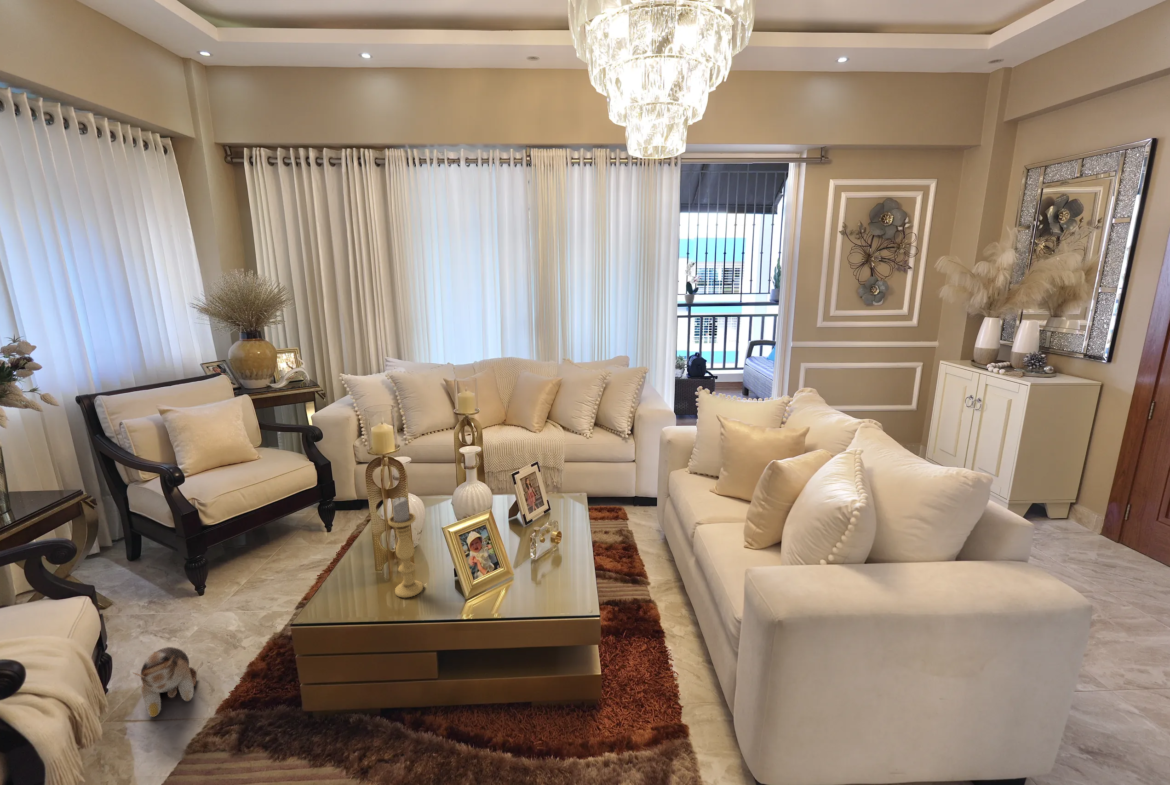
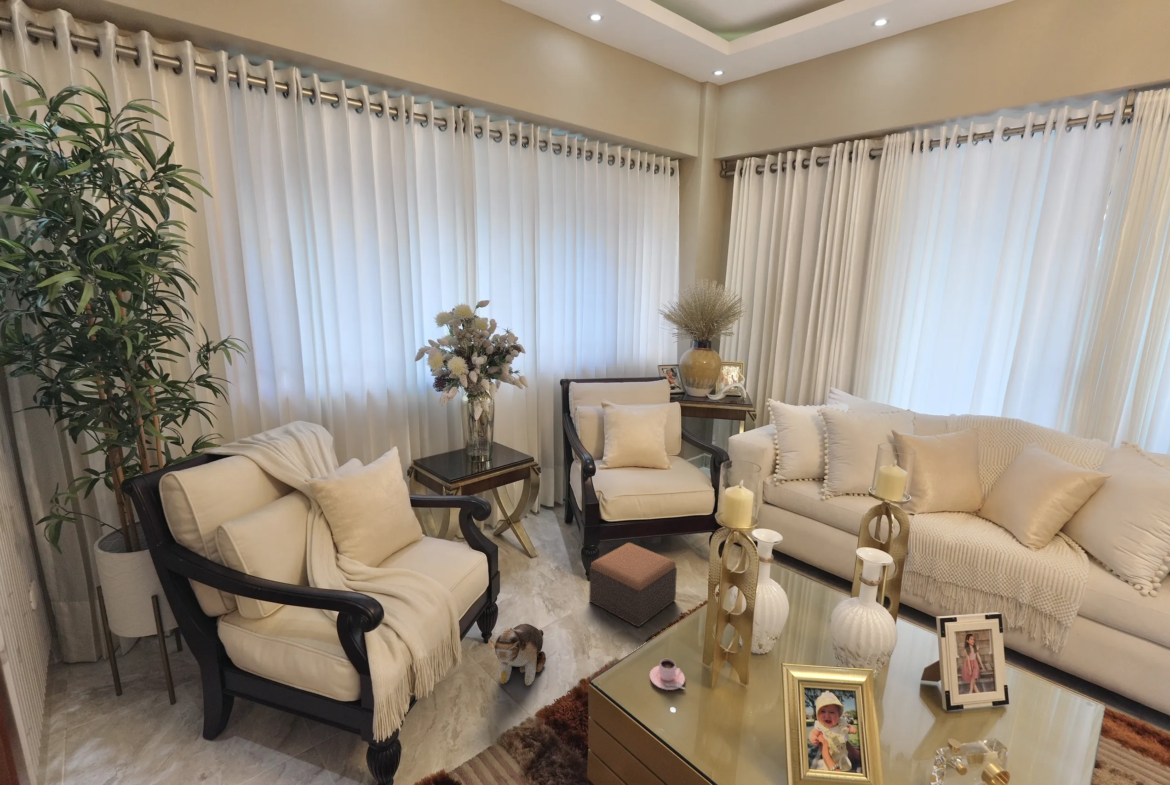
candle holder: present [388,497,423,598] -> none [706,594,750,733]
footstool: none [206,536,305,612] -> present [589,543,677,627]
teacup: none [339,560,372,599] -> present [650,659,685,690]

